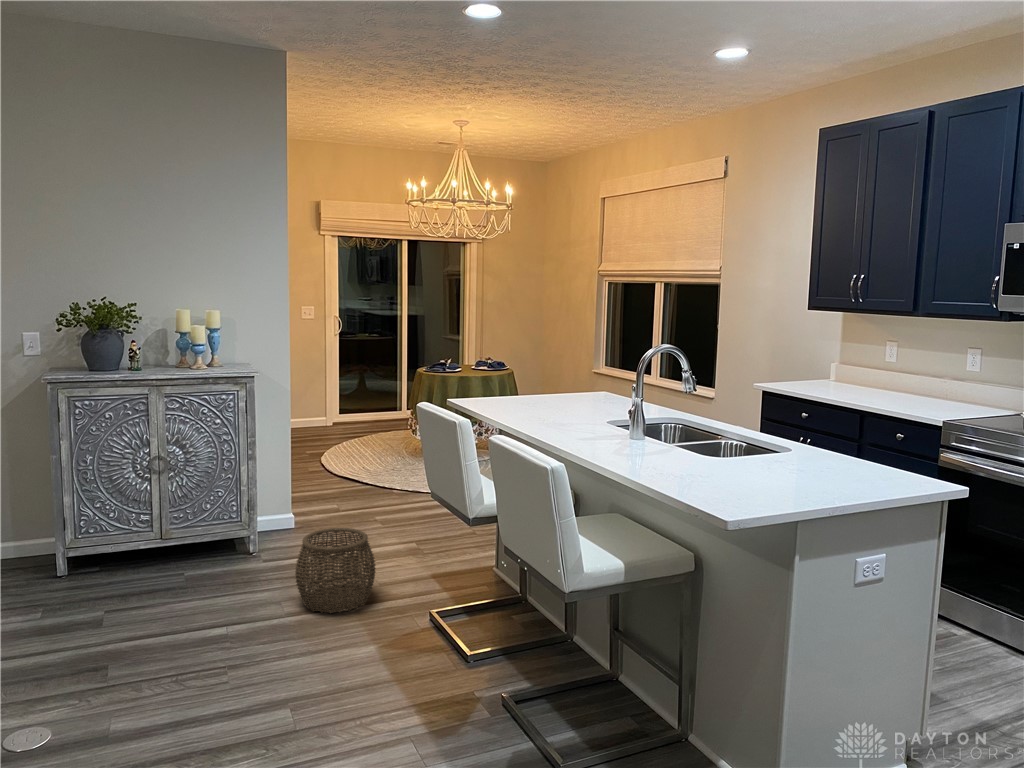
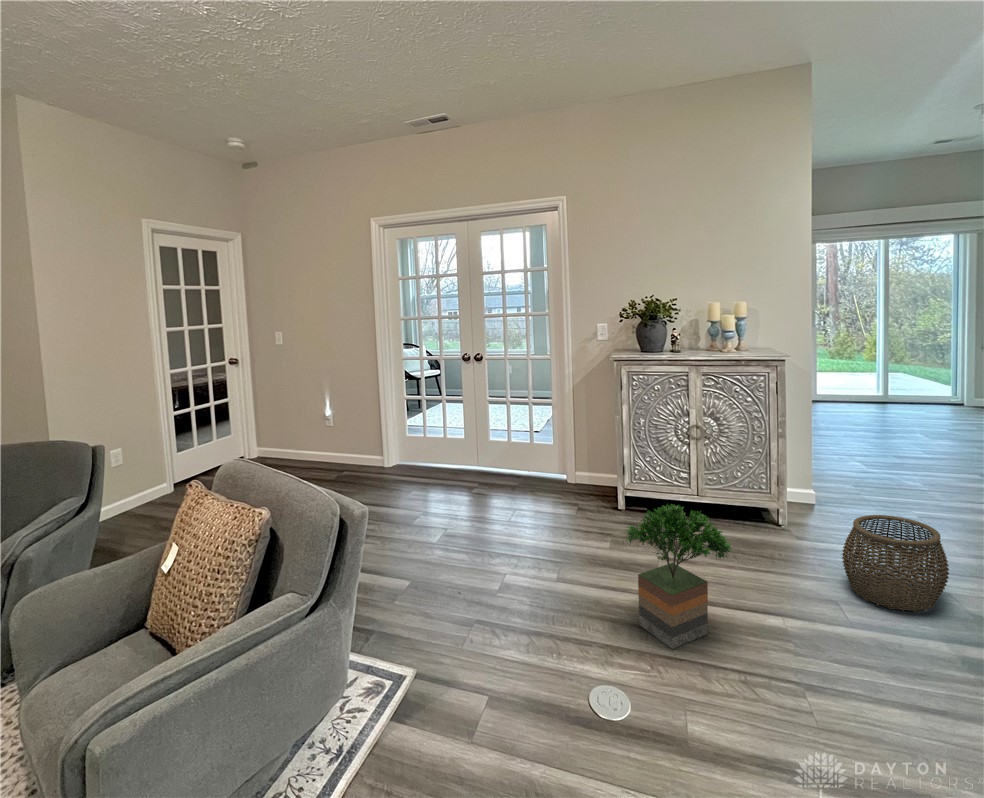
potted tree: none [46,543,170,702] -> present [626,504,733,649]

